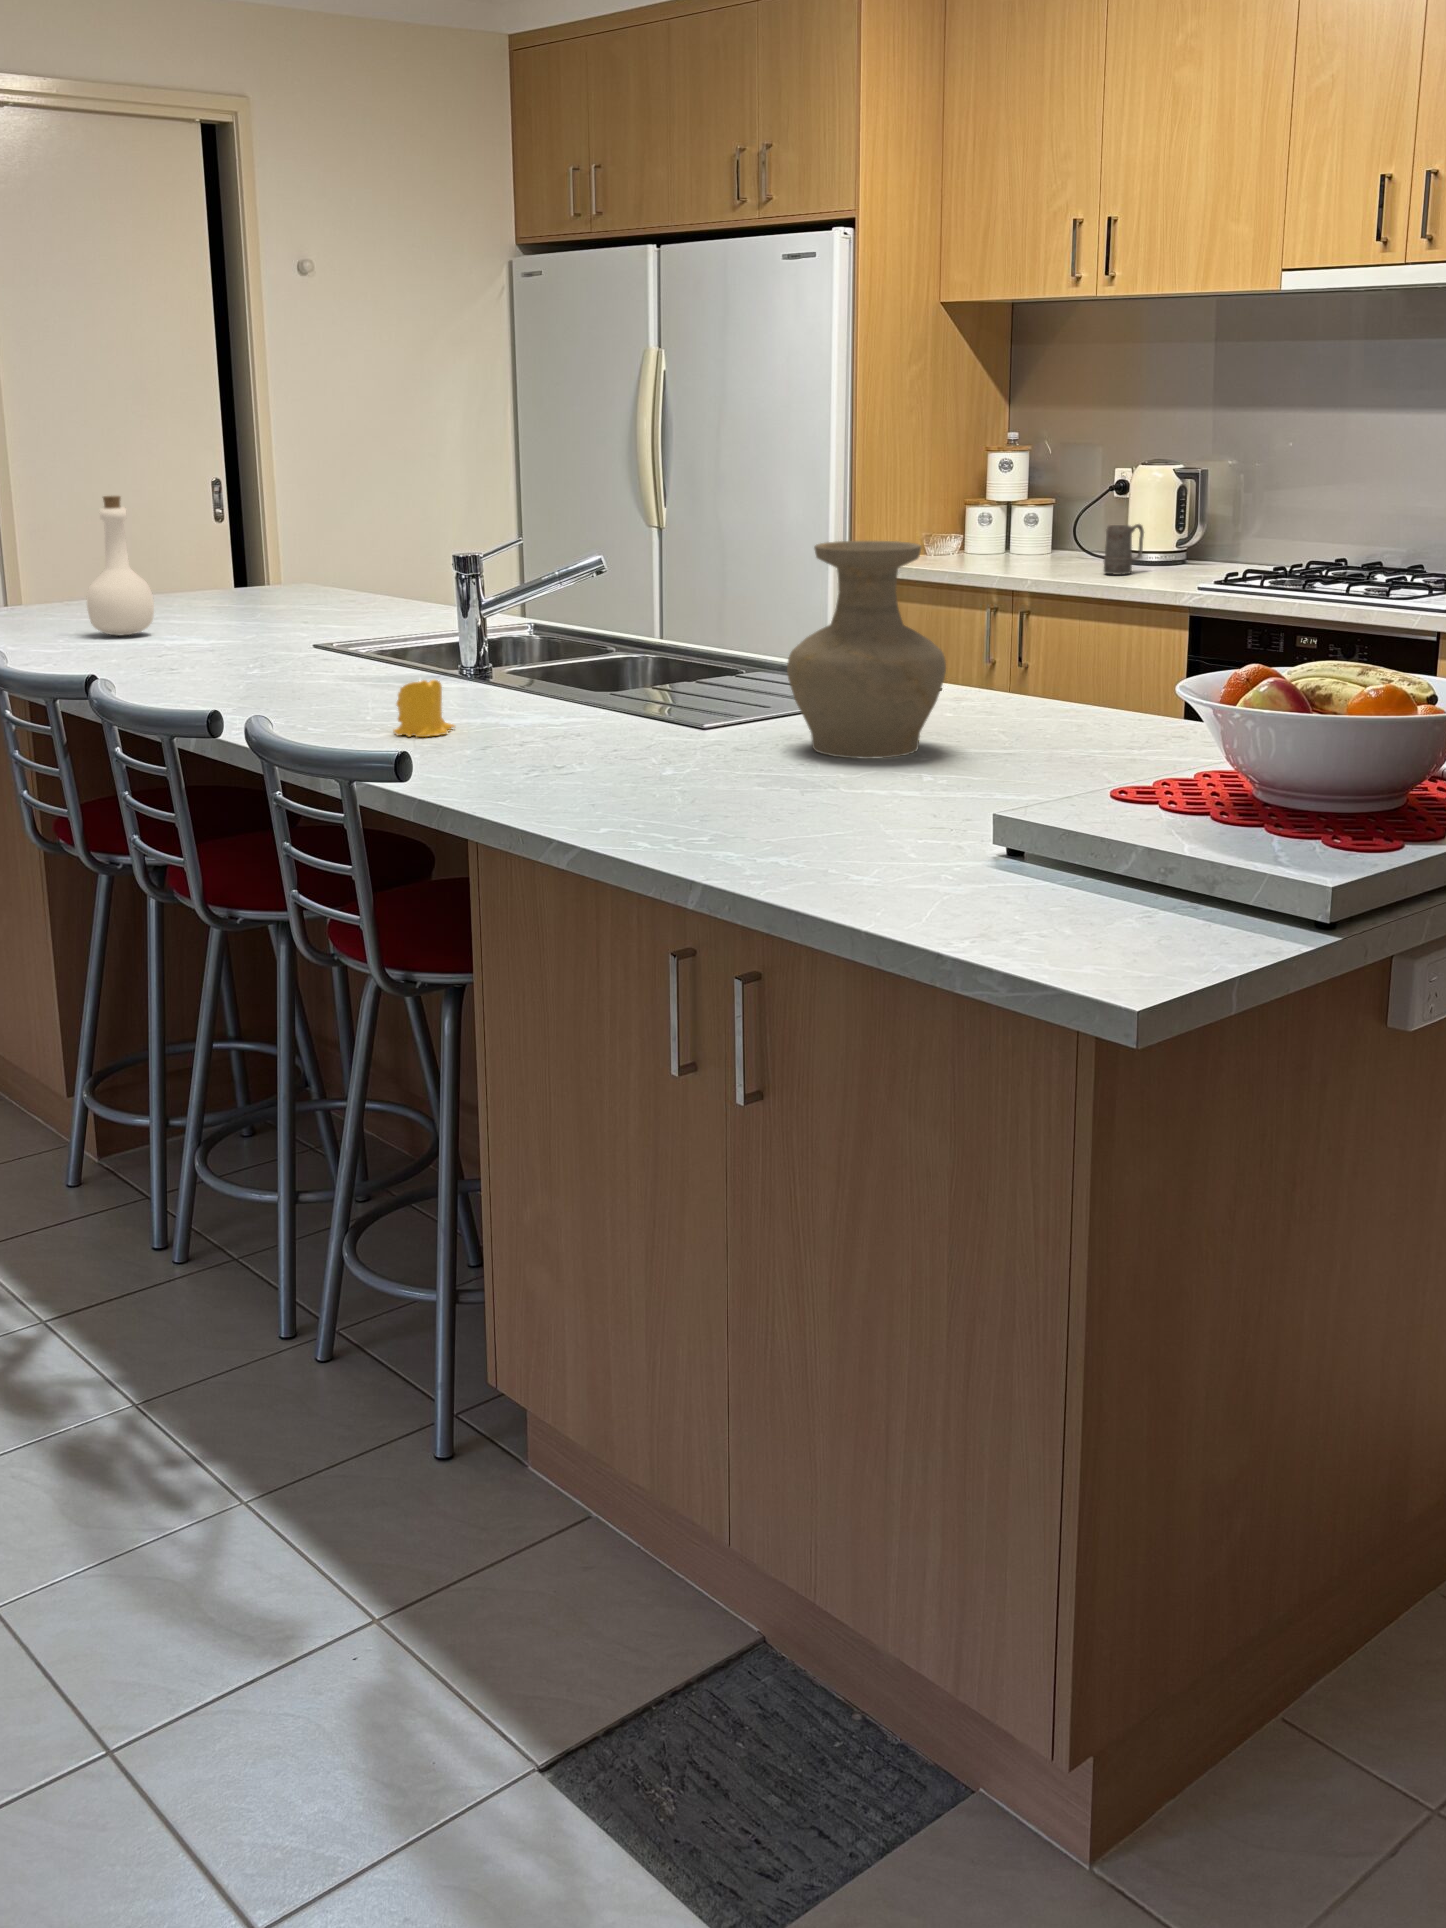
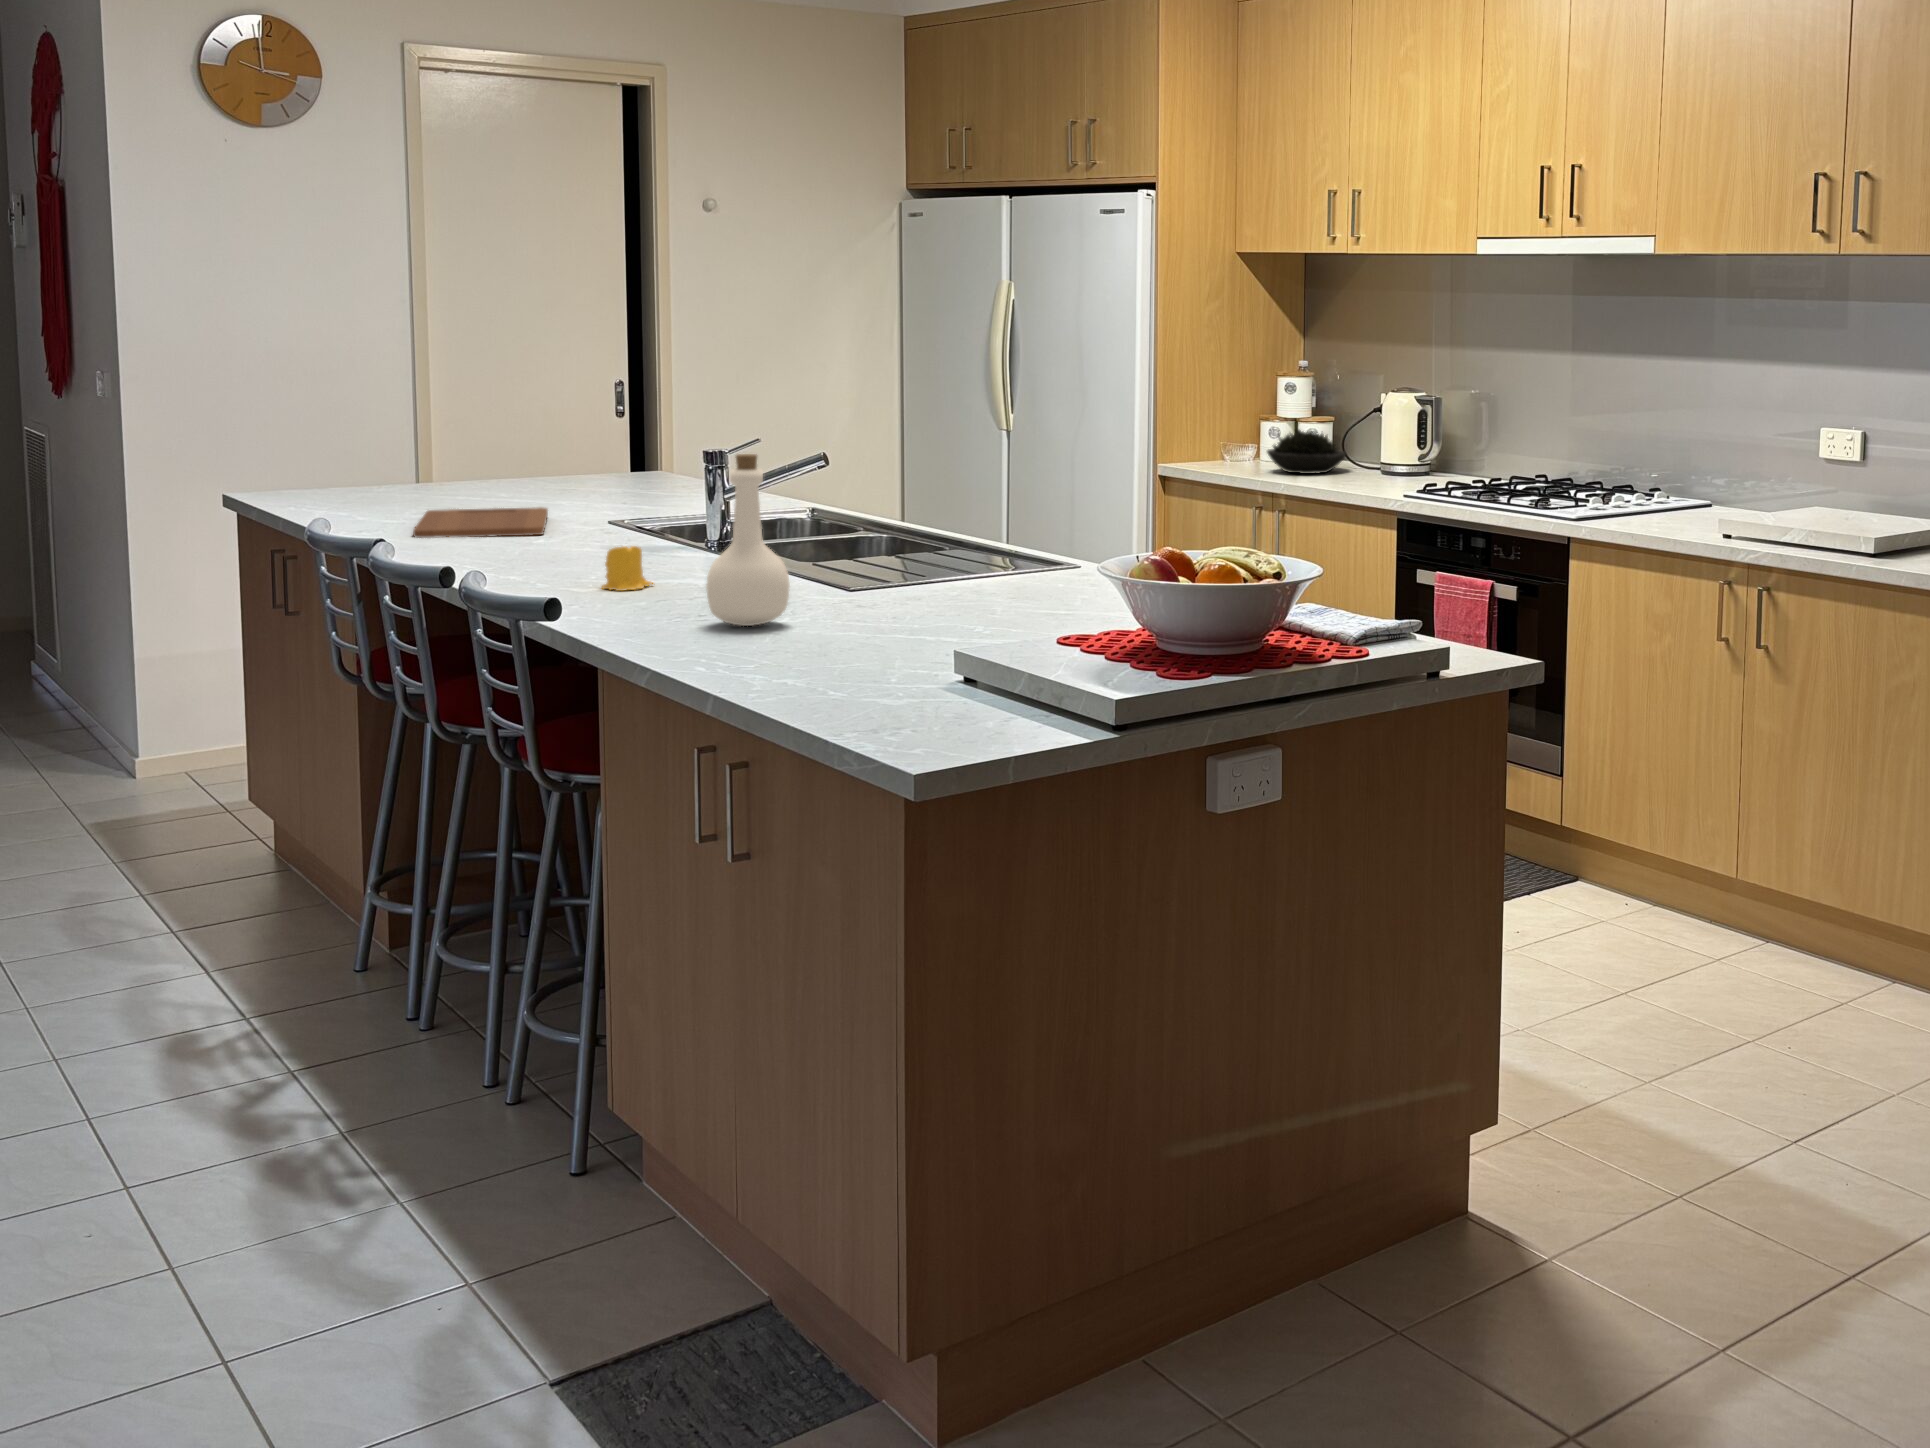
bottle: present [87,496,154,635] -> present [706,454,790,626]
succulent plant: none [992,513,1088,566] -> present [1267,429,1346,474]
mug: present [1103,524,1144,575] -> none [1347,440,1381,482]
vase: present [787,541,946,759] -> none [895,446,1021,615]
cutting board: none [83,631,242,673] -> present [413,507,548,538]

